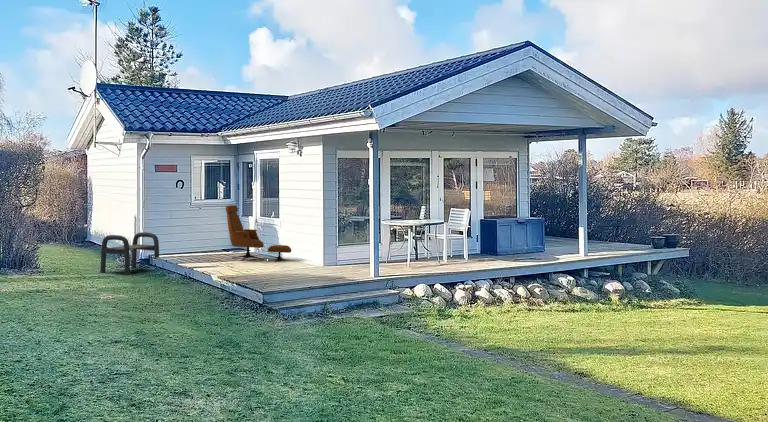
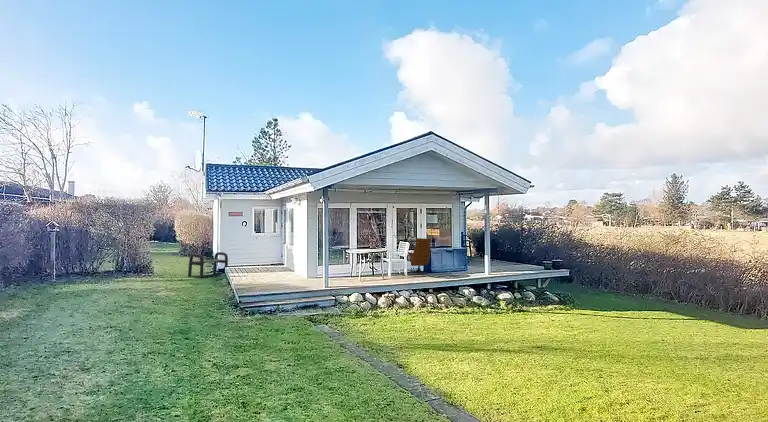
lounge chair: present [226,206,291,261] -> present [408,238,431,274]

